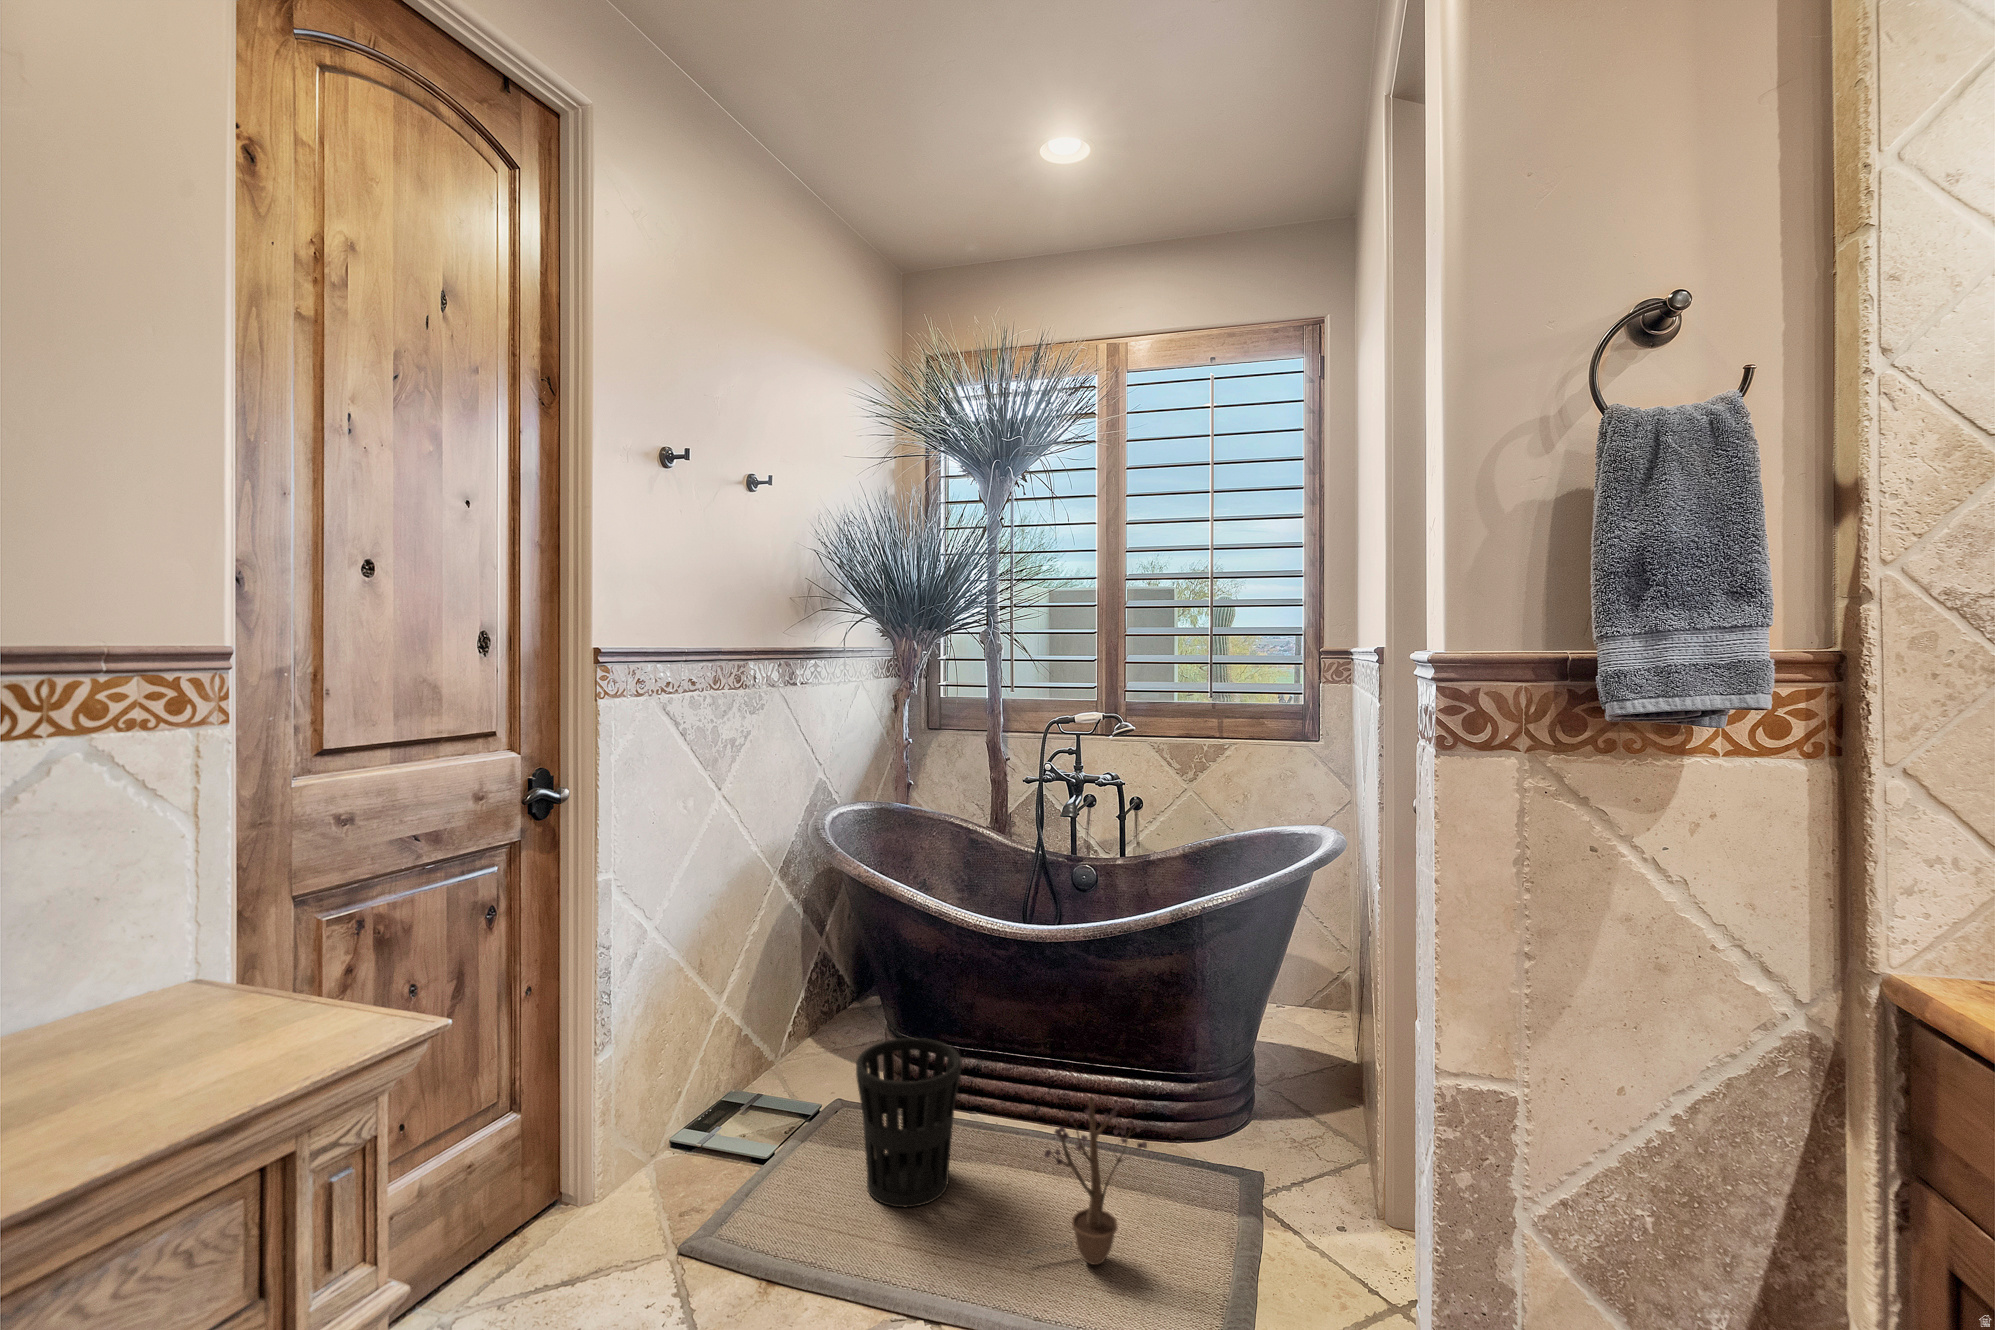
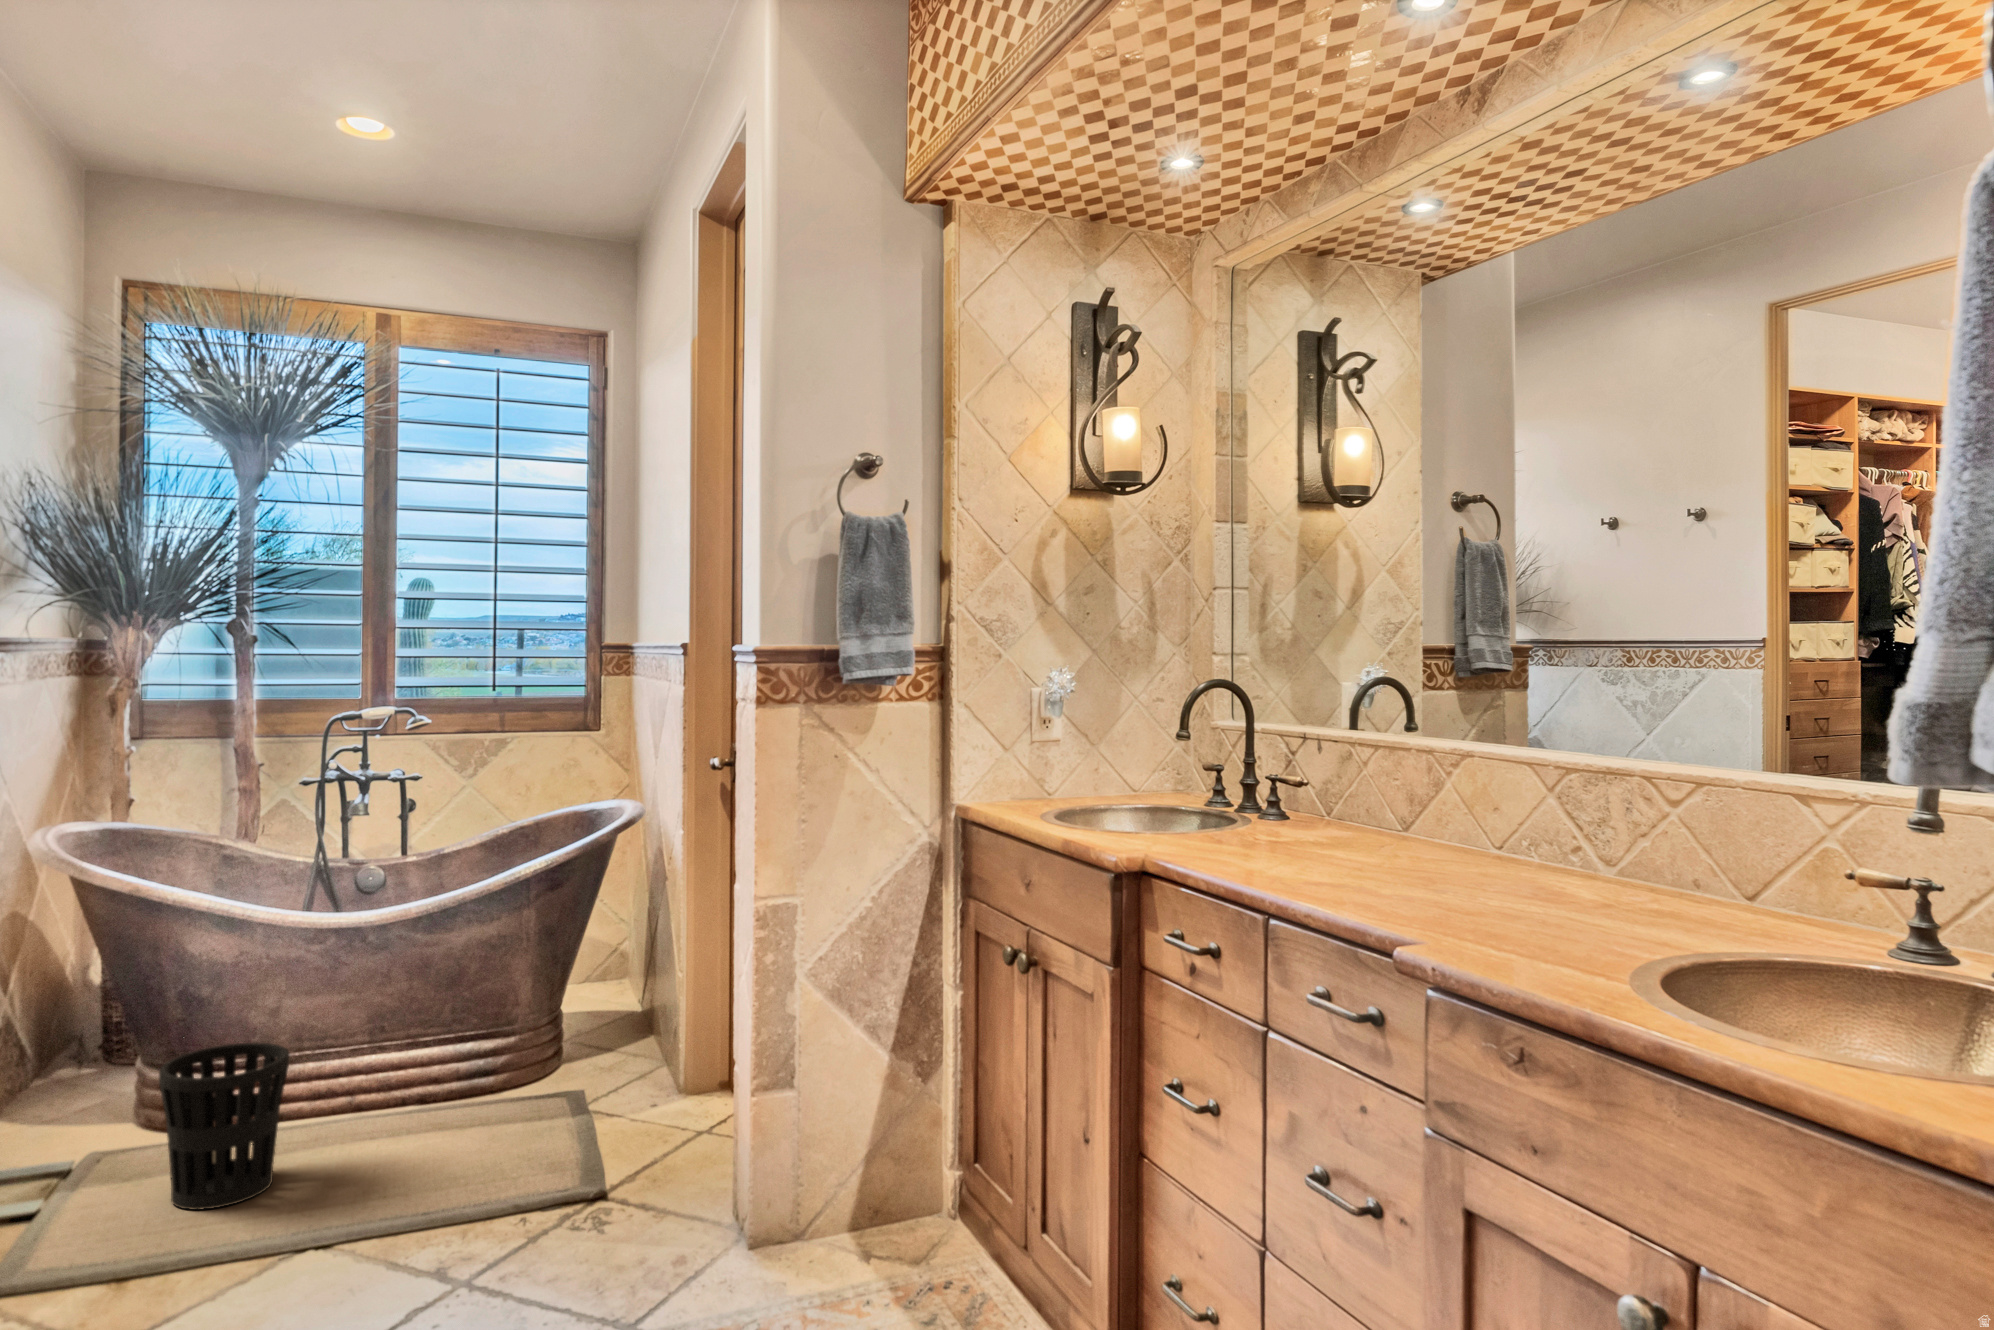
decorative plant: present [1023,1096,1147,1265] -> none [385,1032,504,1192]

